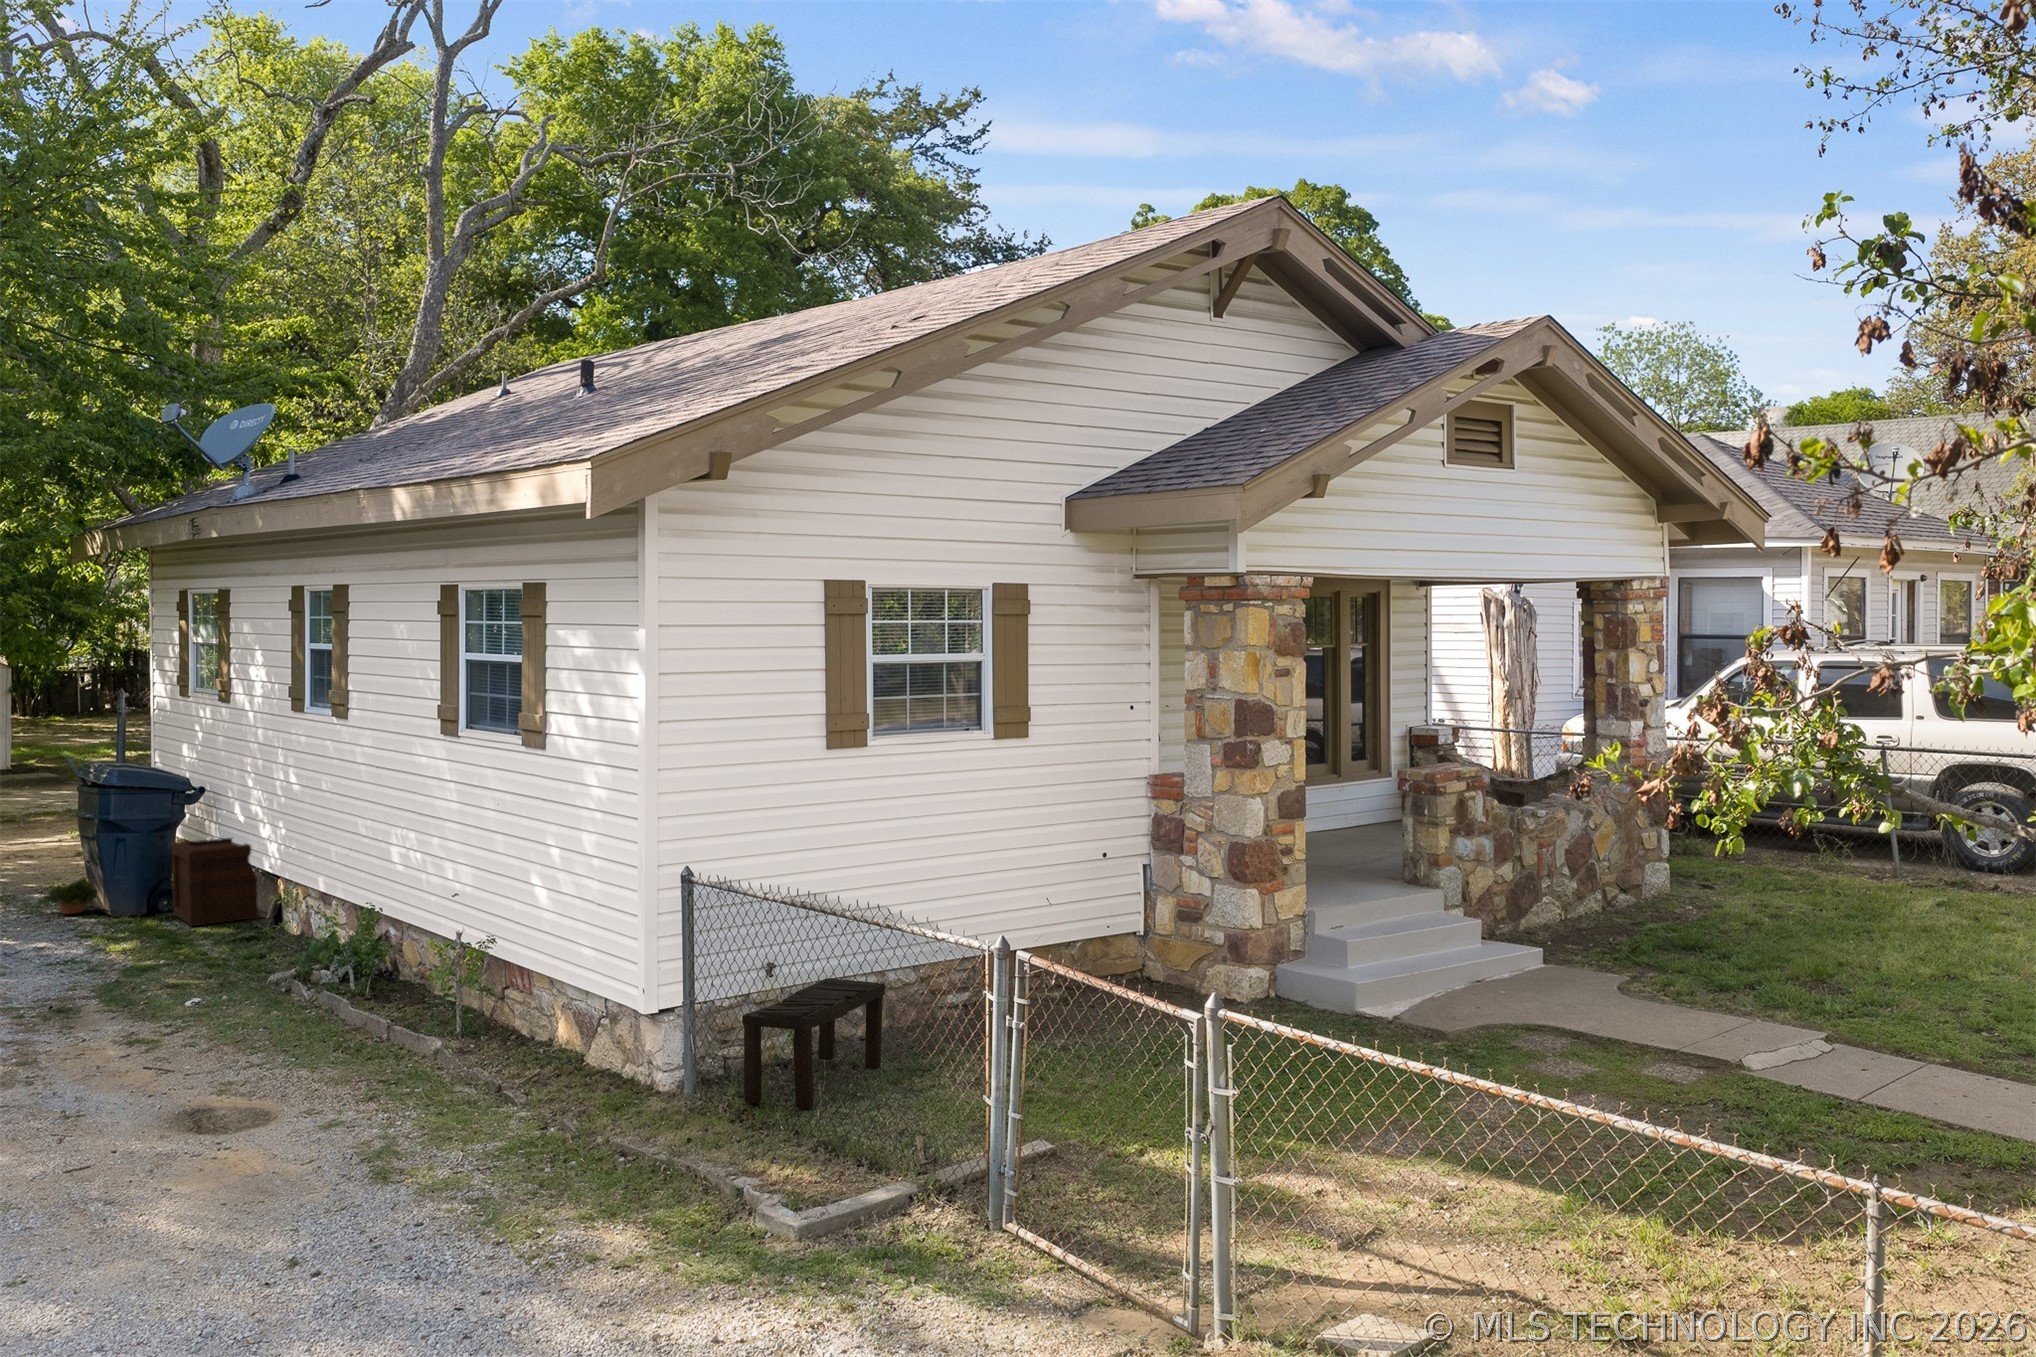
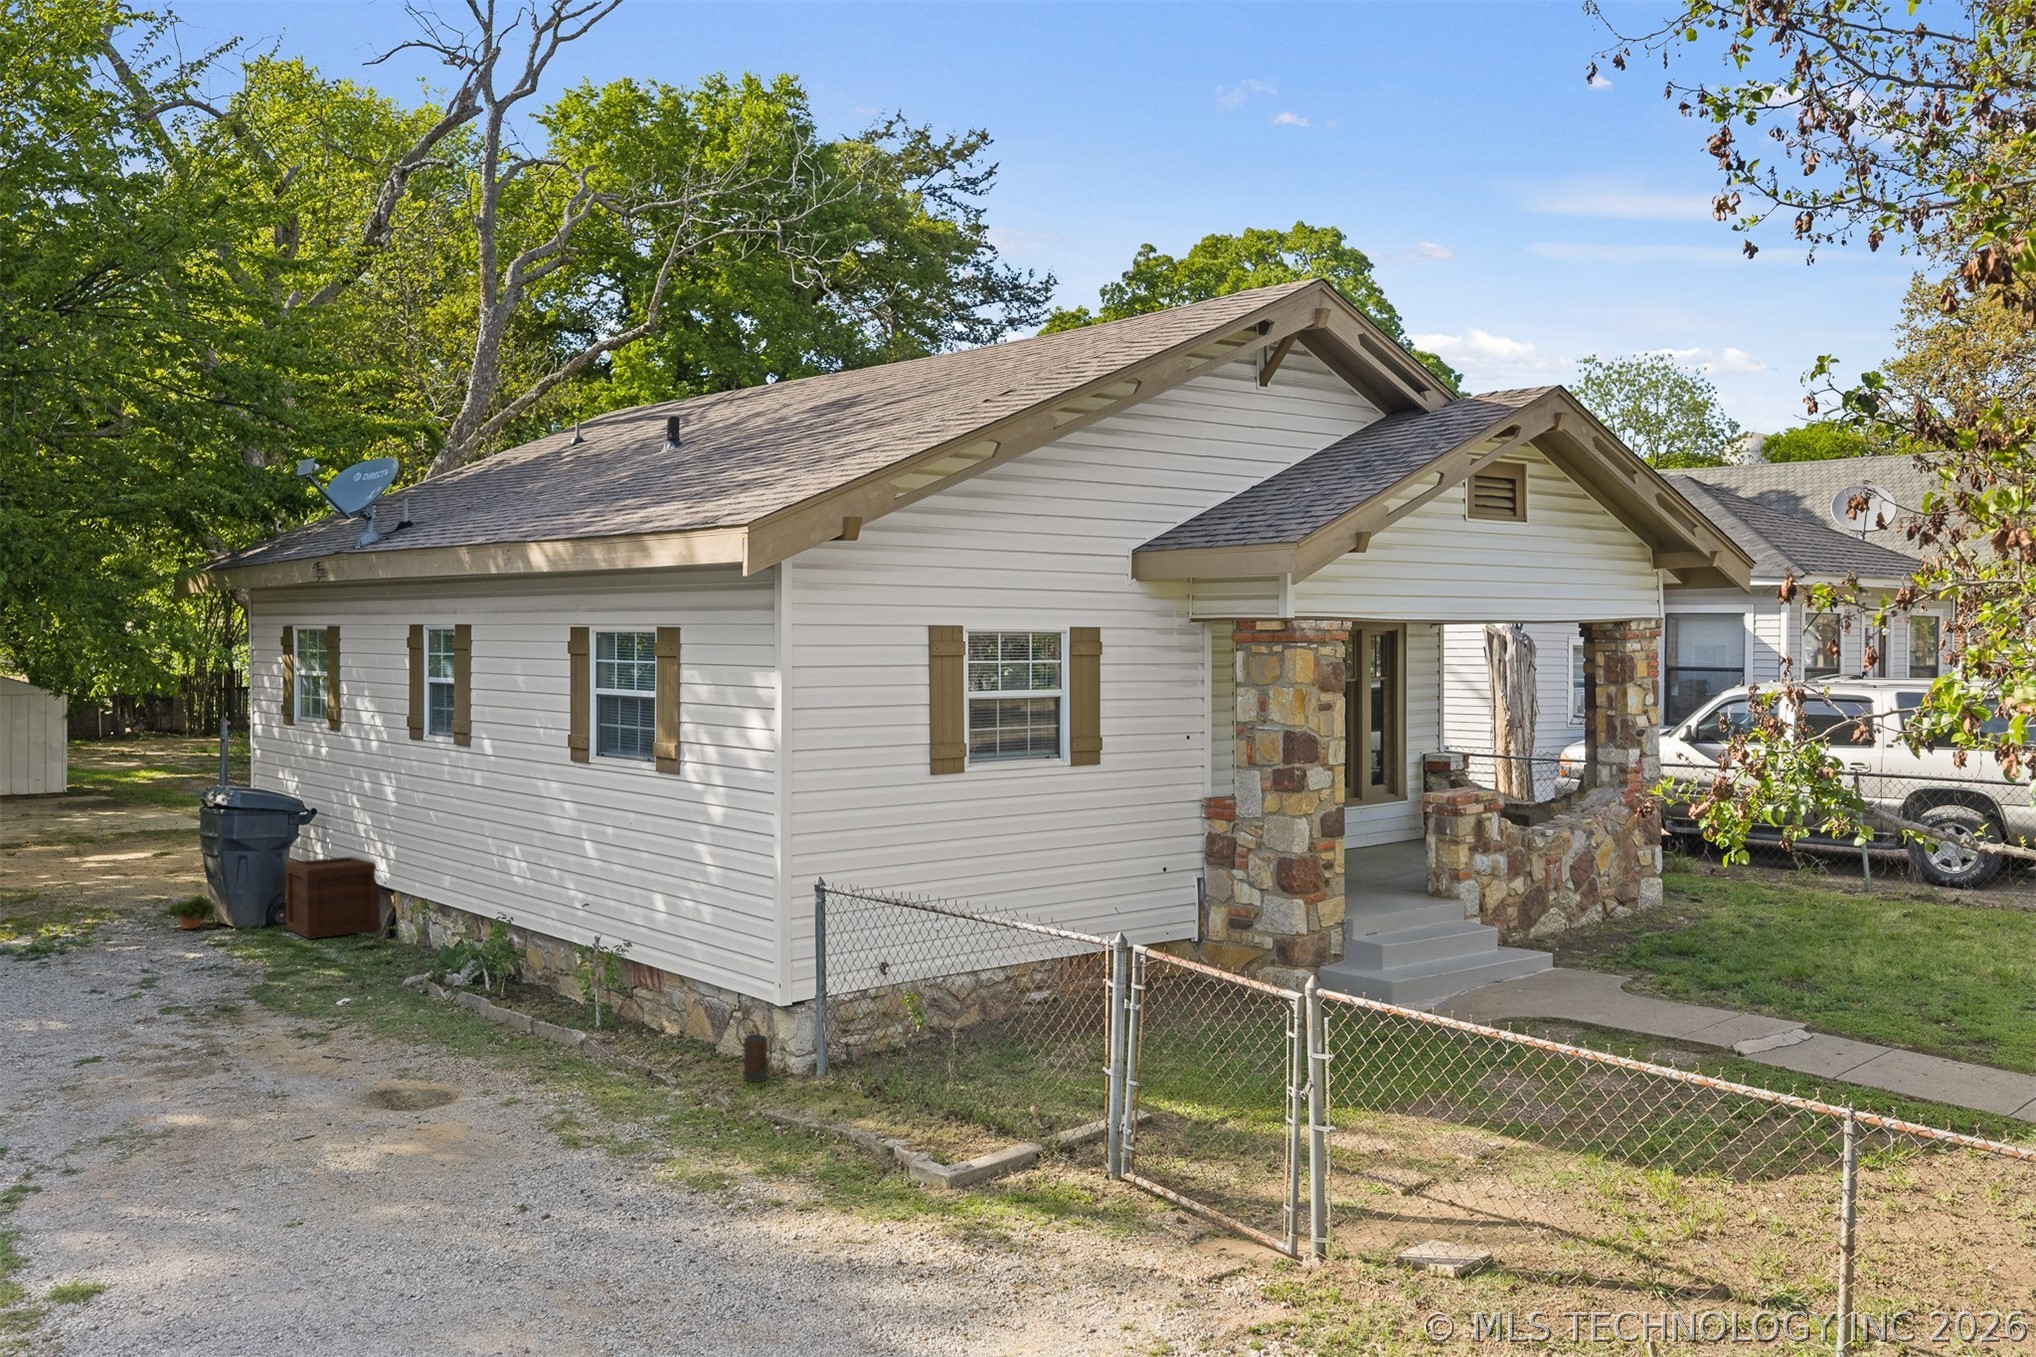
bench: present [742,978,886,1109] -> none [869,976,986,1085]
watering can: none [593,1028,635,1103] -> present [736,1017,775,1082]

